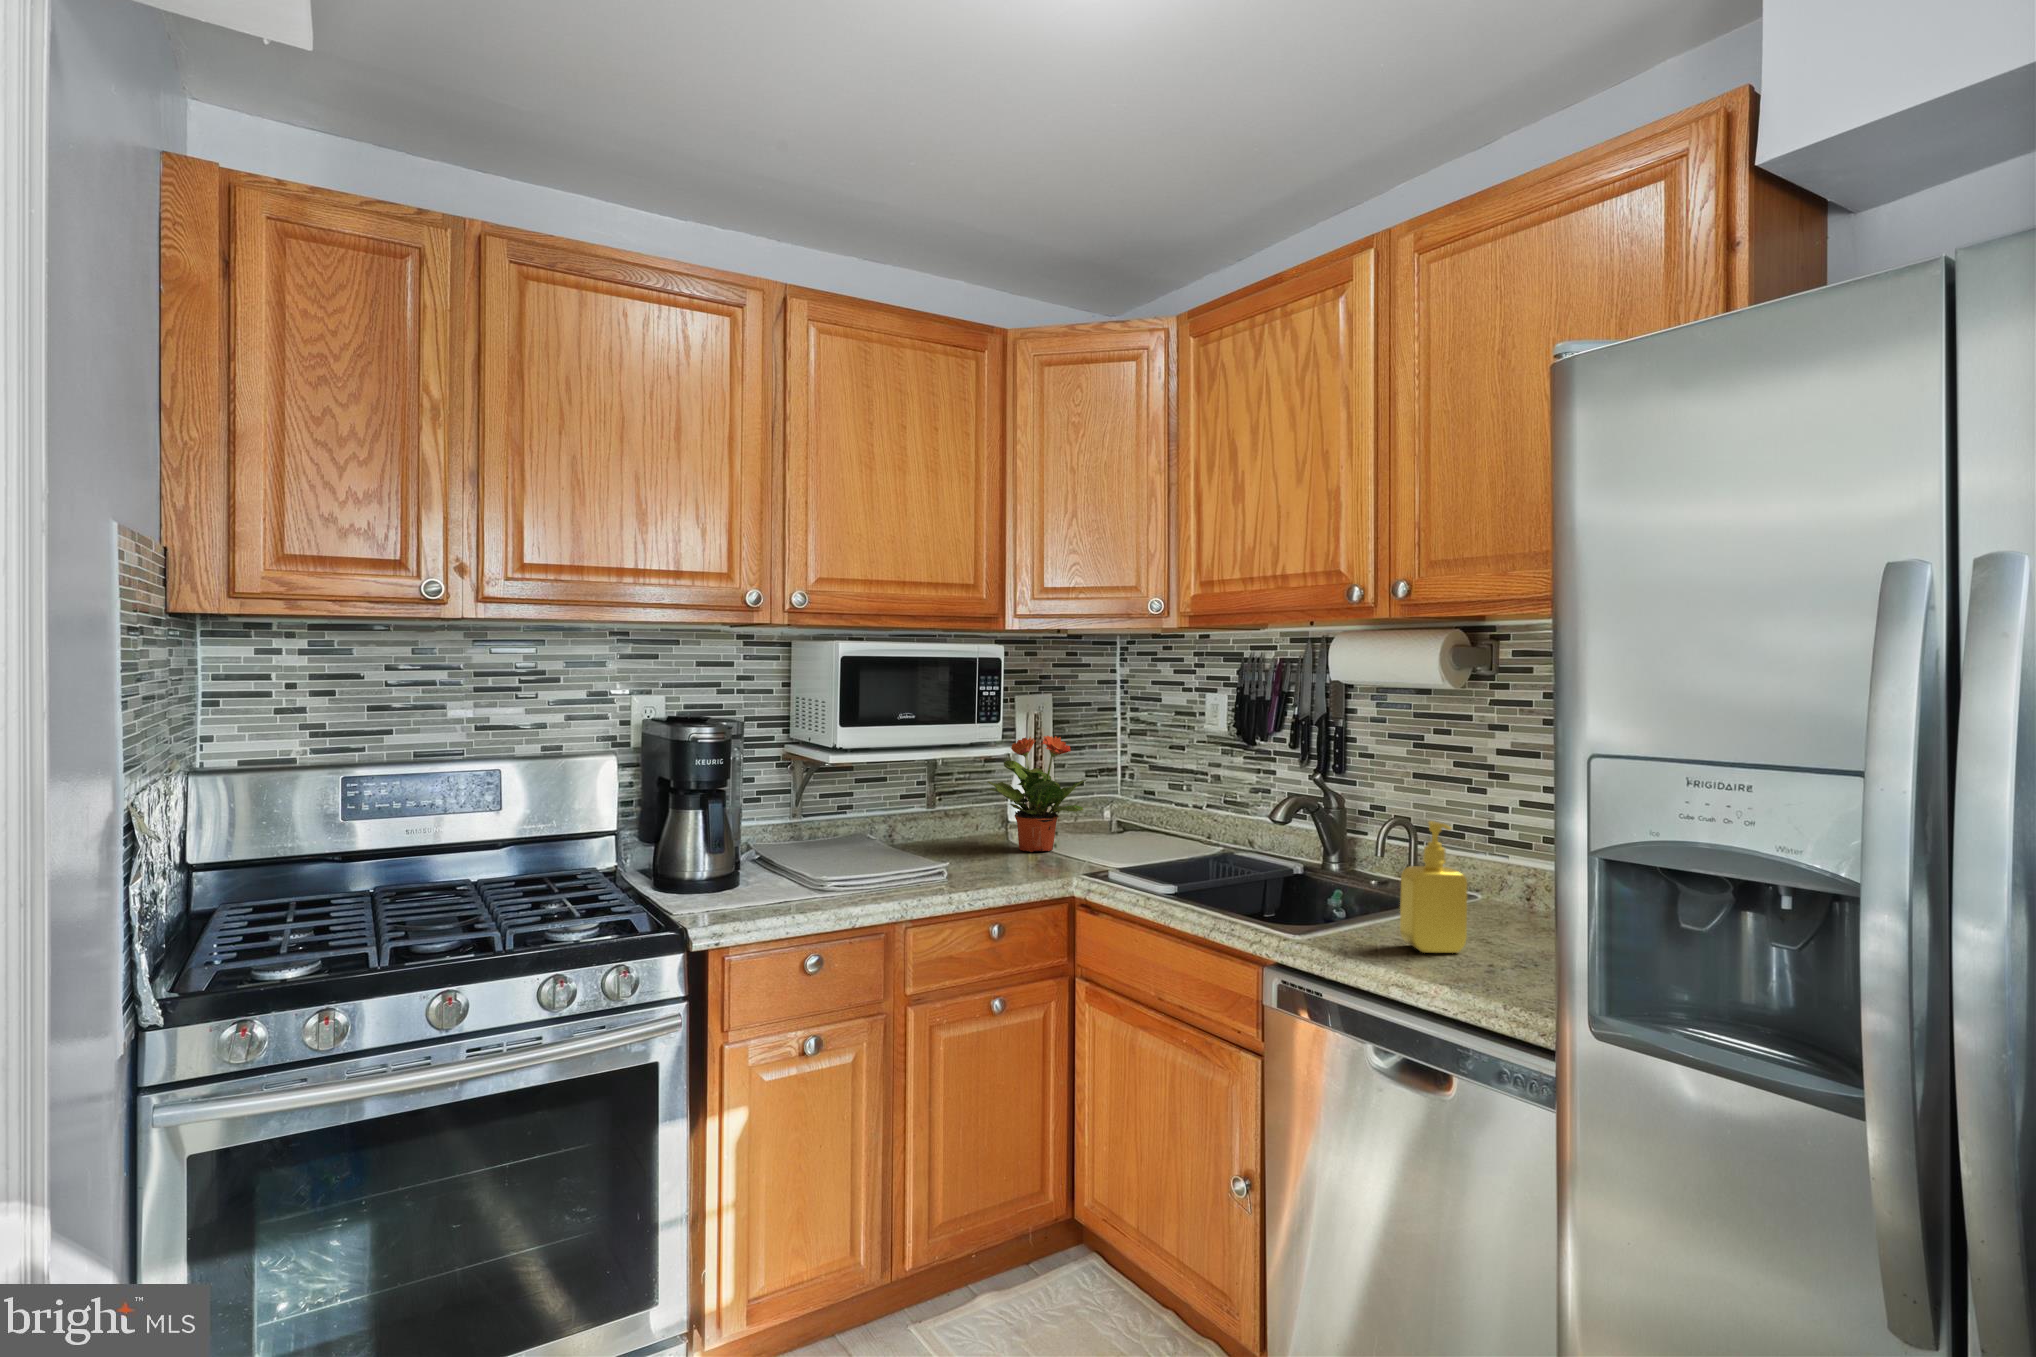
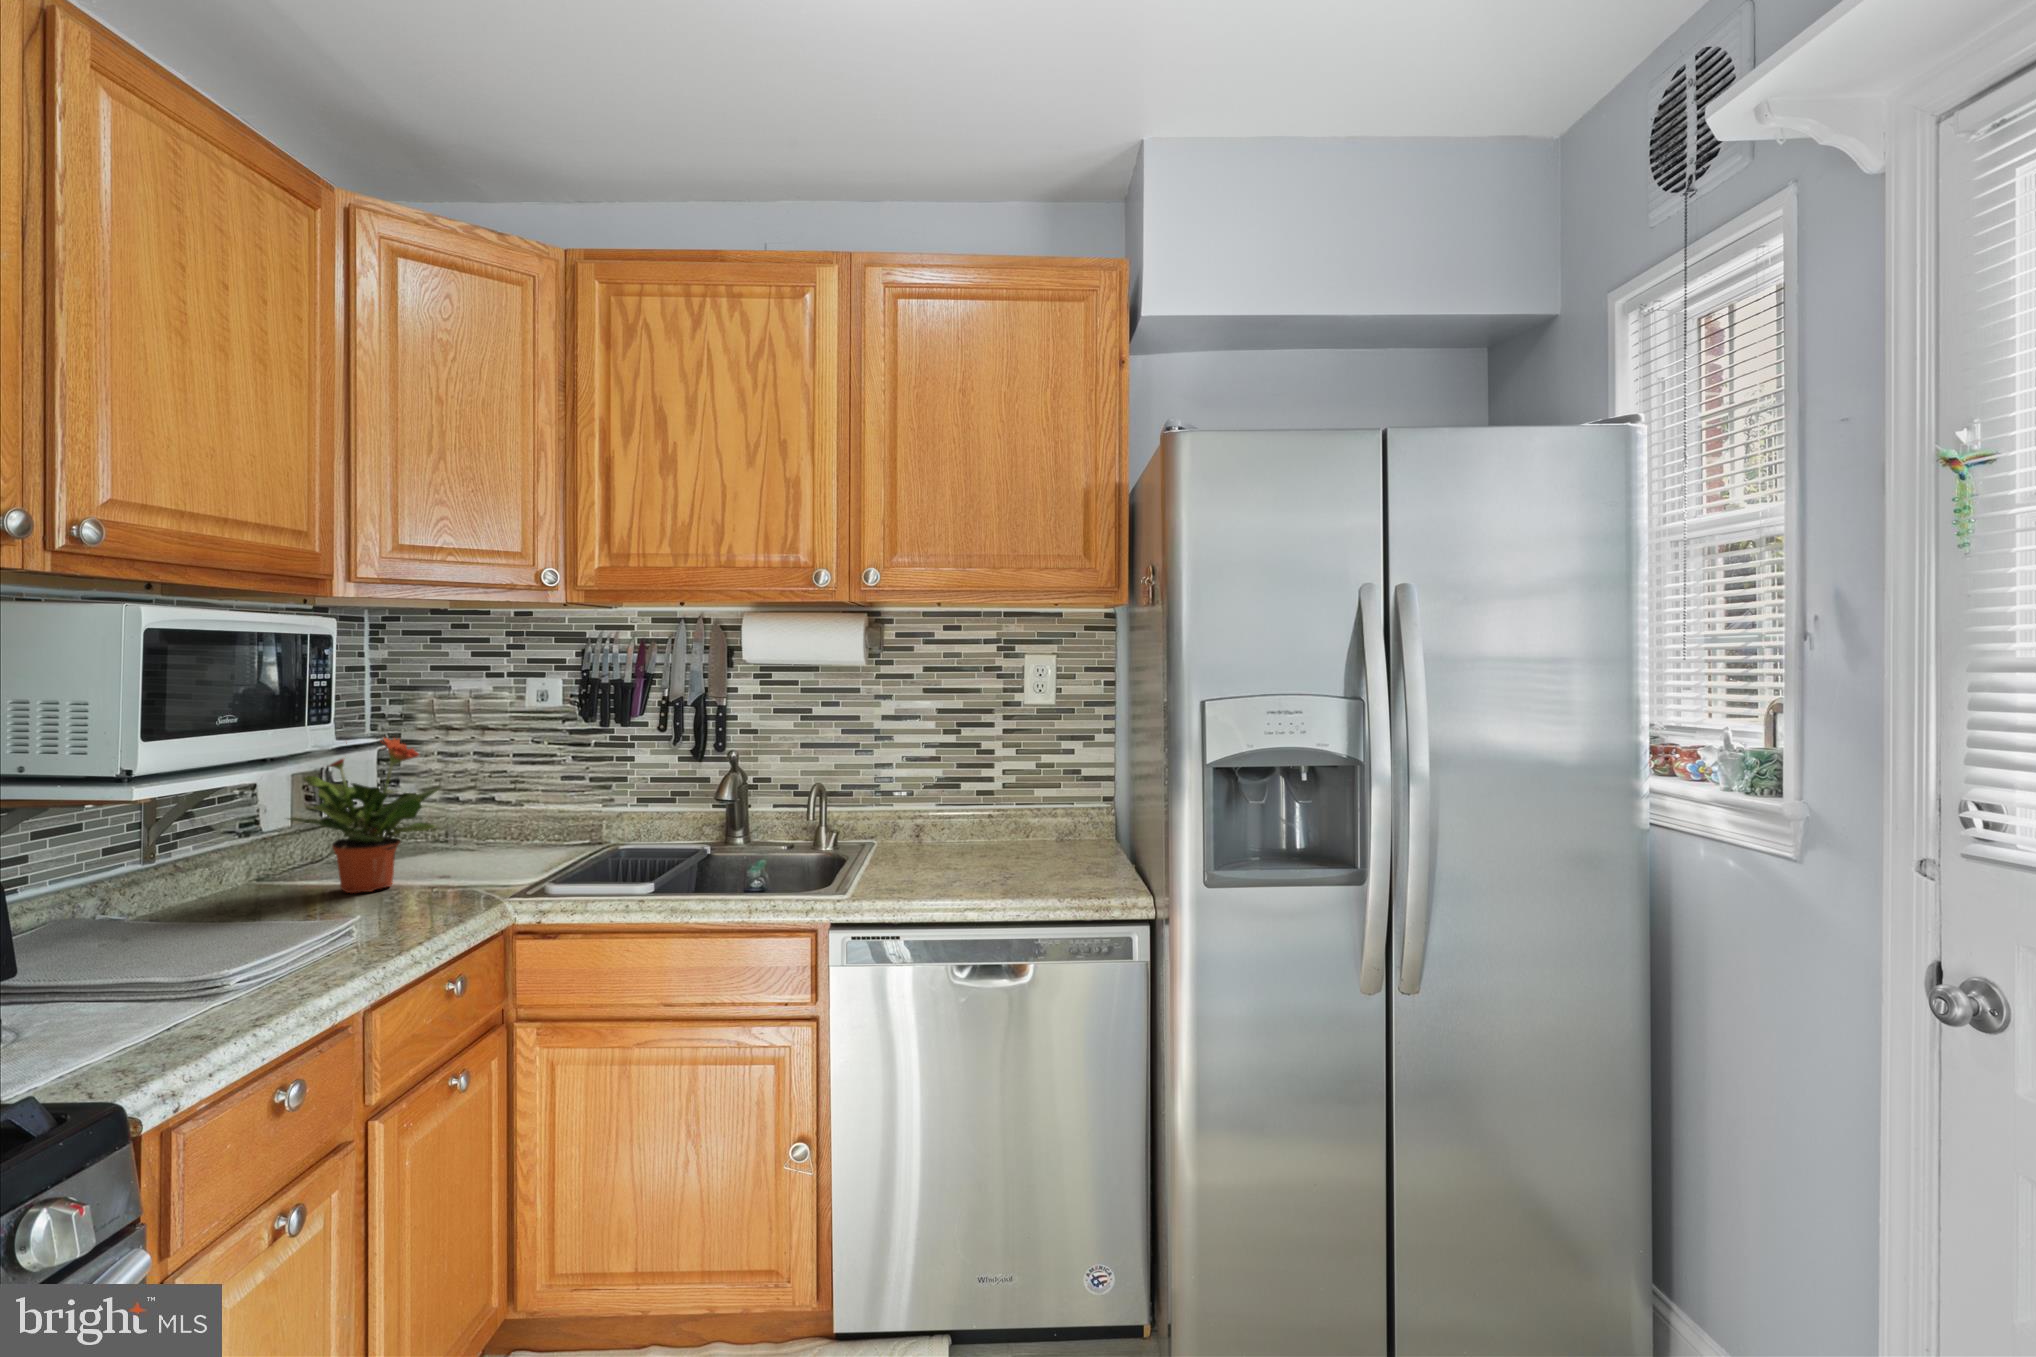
soap dispenser: present [1400,821,1468,953] -> none [918,775,965,885]

